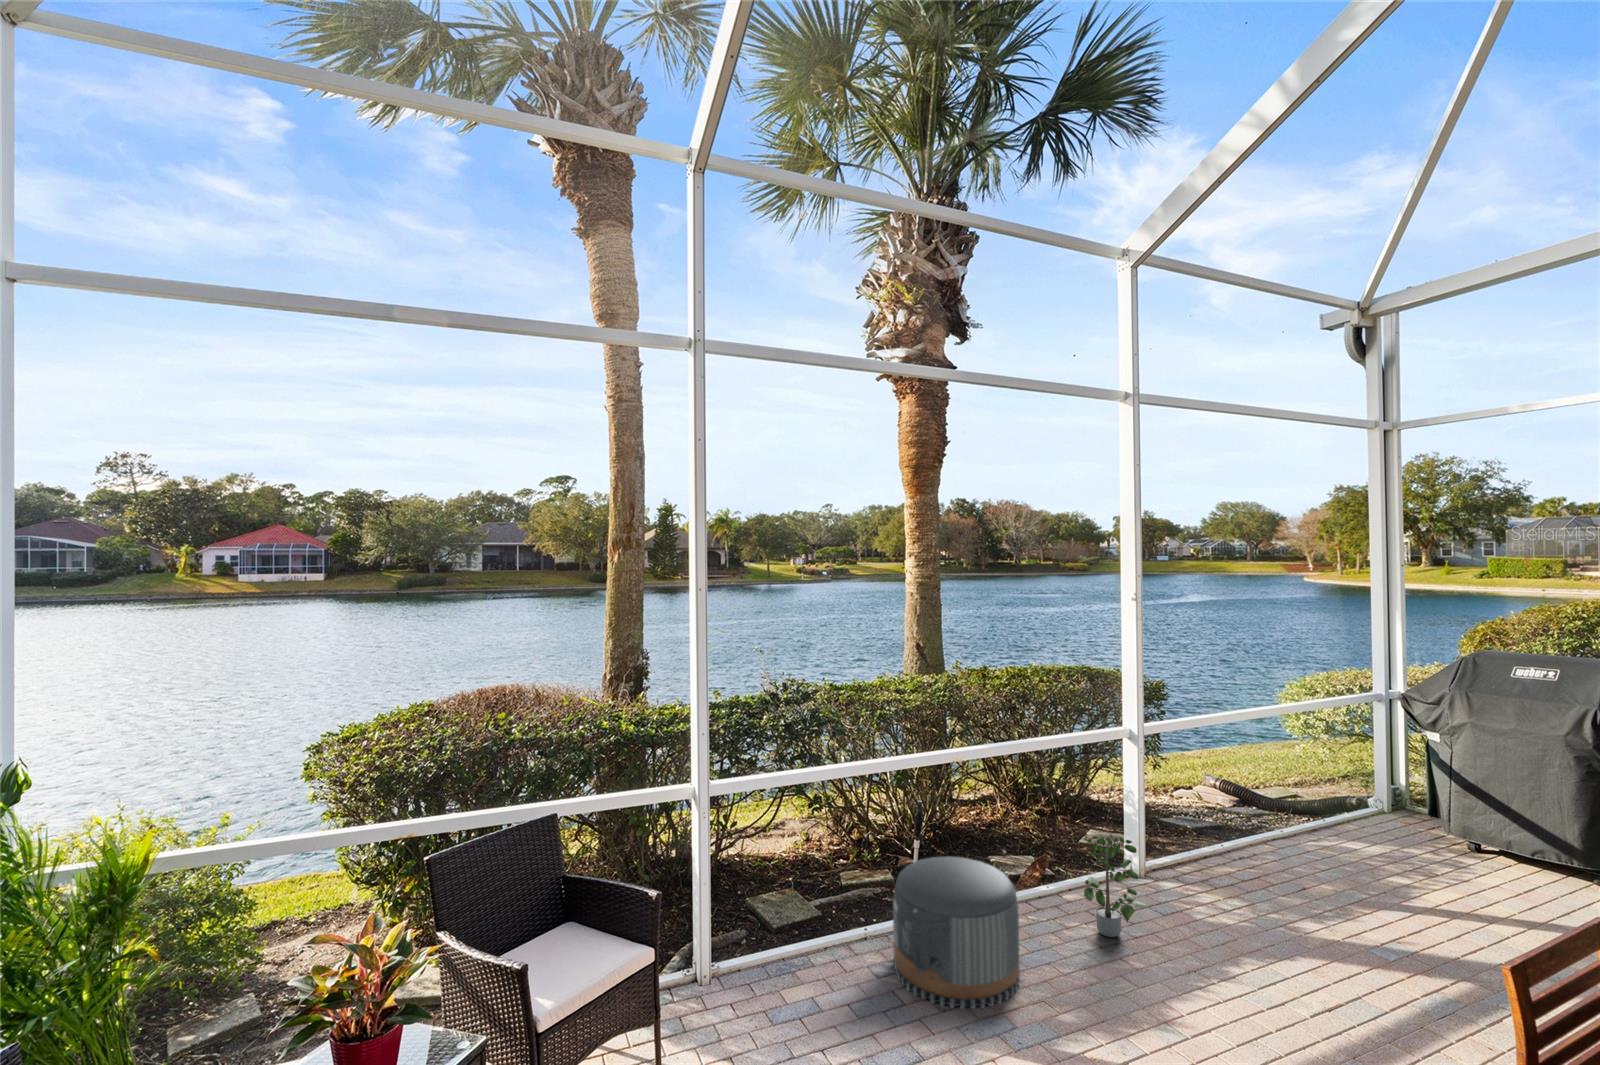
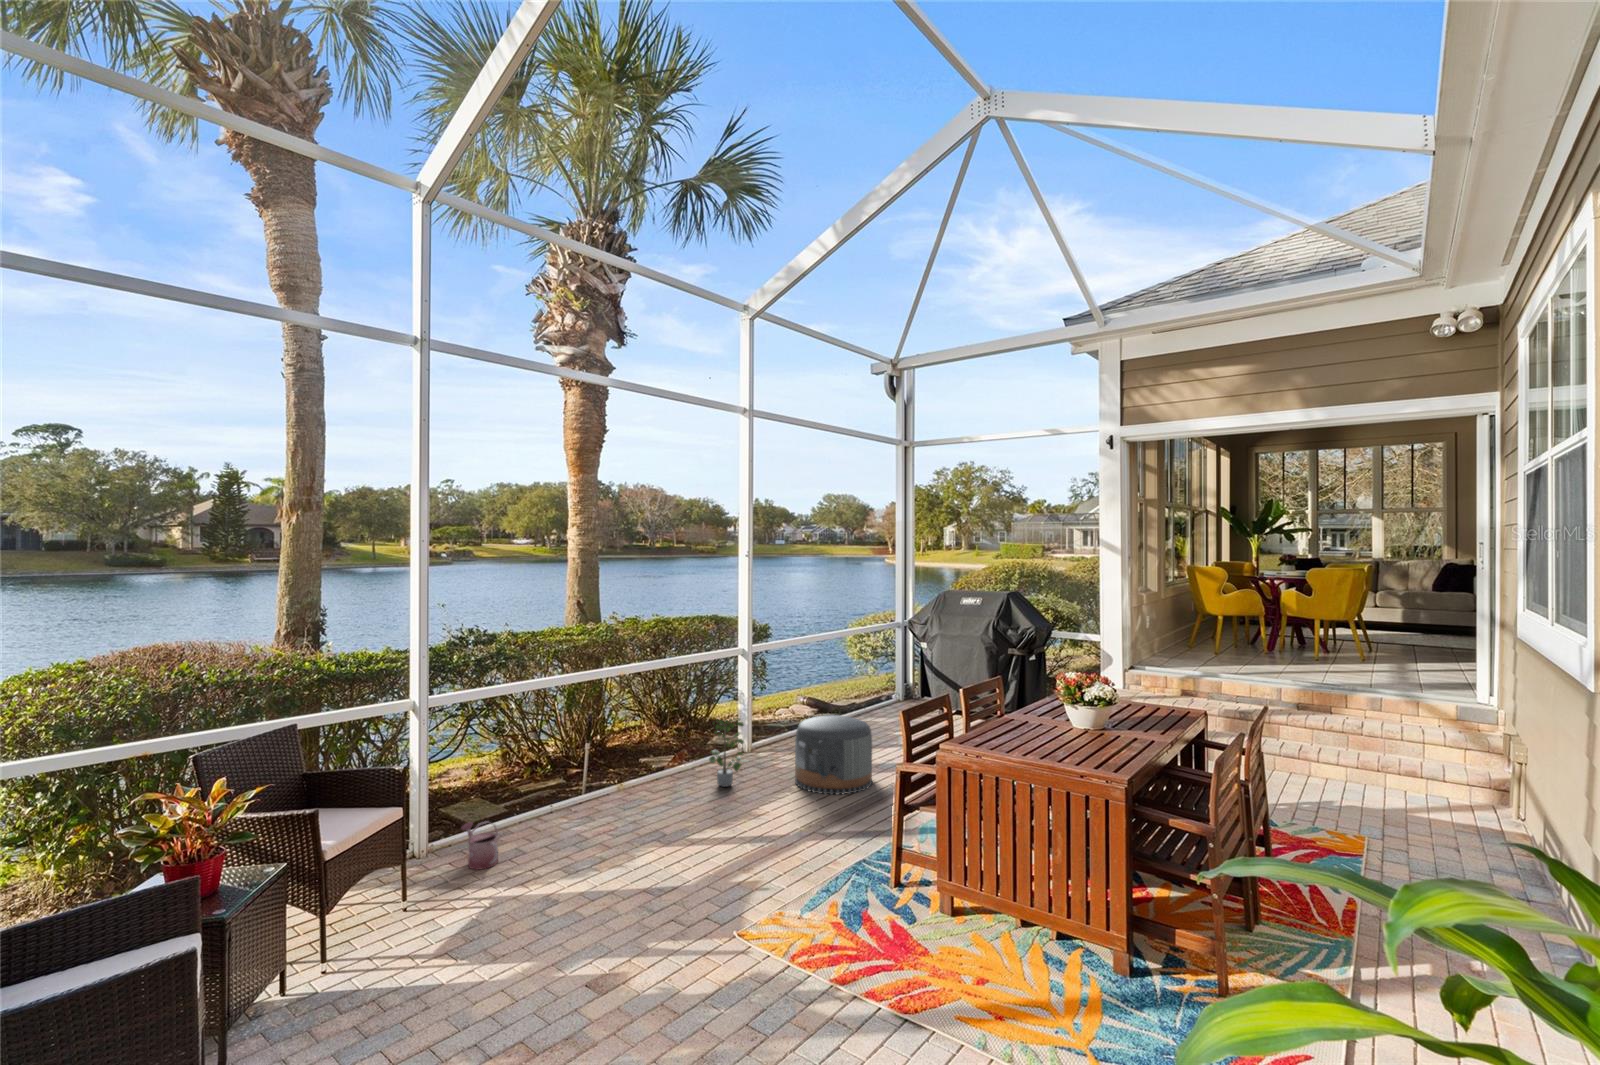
pouf: present [893,856,1020,1009] -> present [795,715,872,795]
watering can: none [747,953,789,1030] -> present [461,821,498,870]

